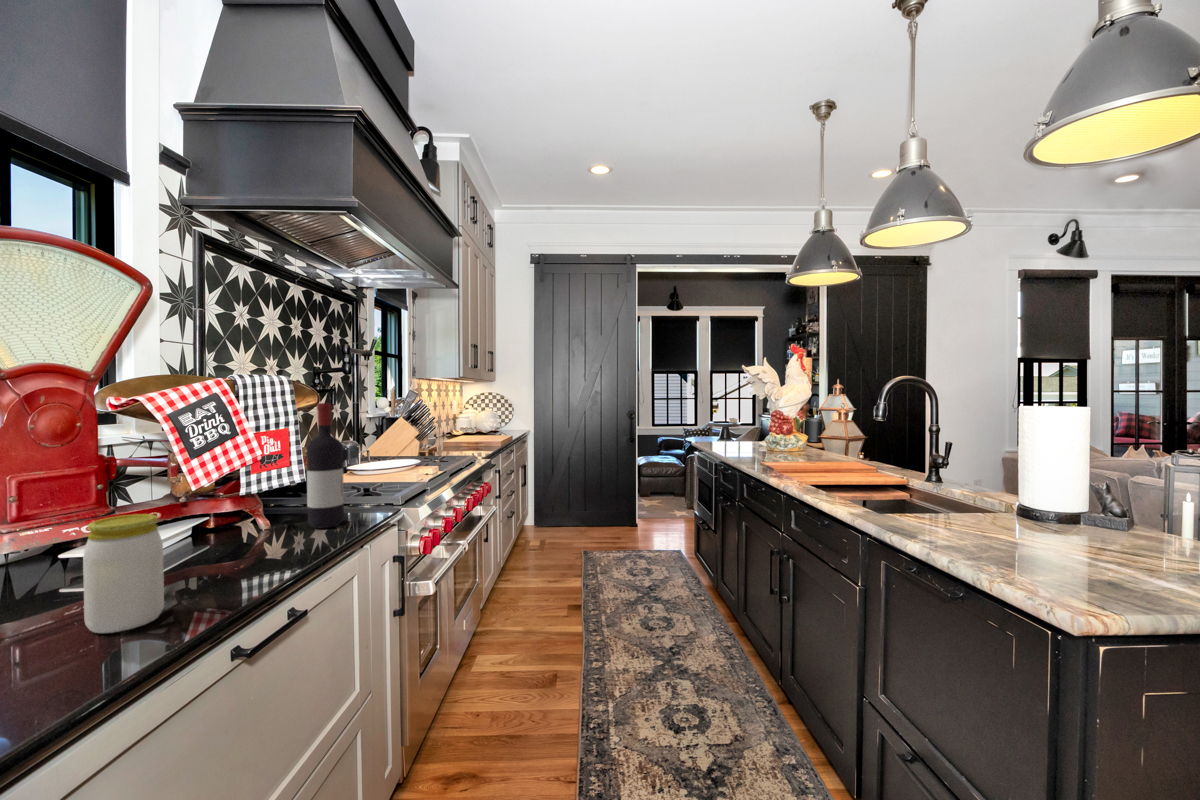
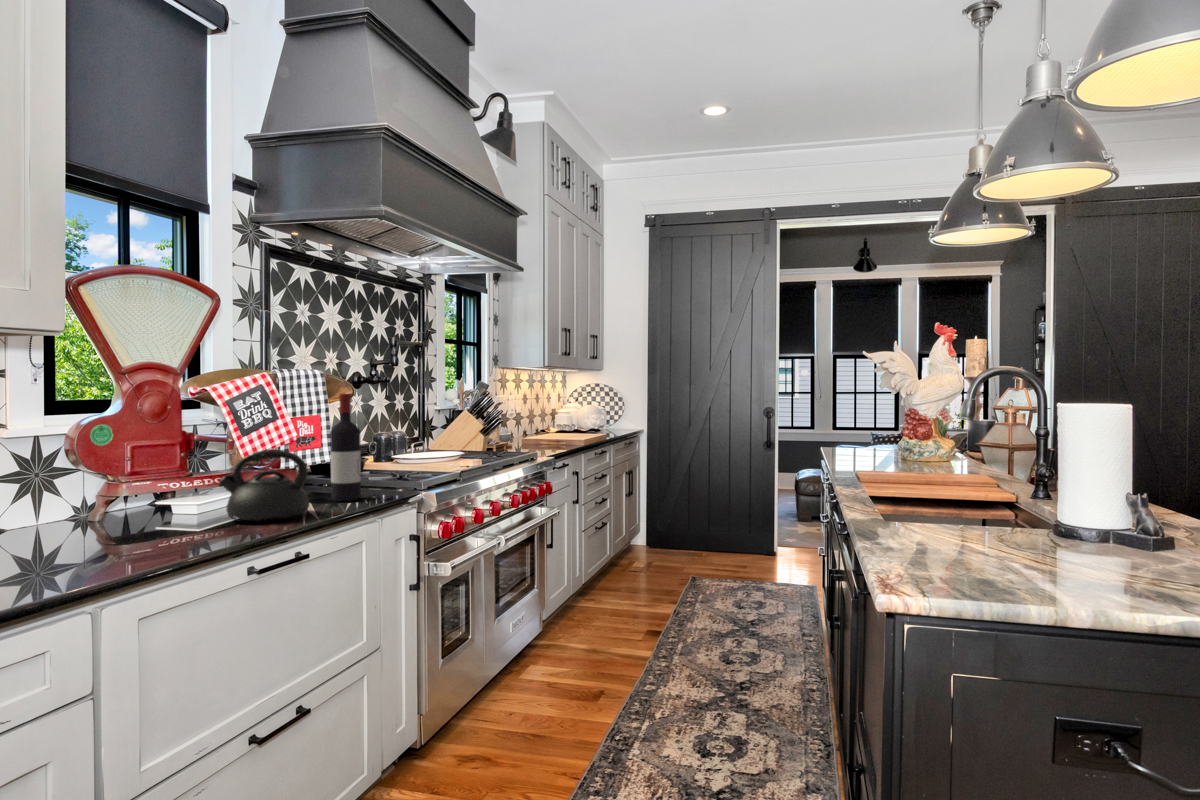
teapot: none [165,474,295,573] -> present [219,449,309,521]
jar: present [83,514,164,633] -> none [159,469,206,545]

